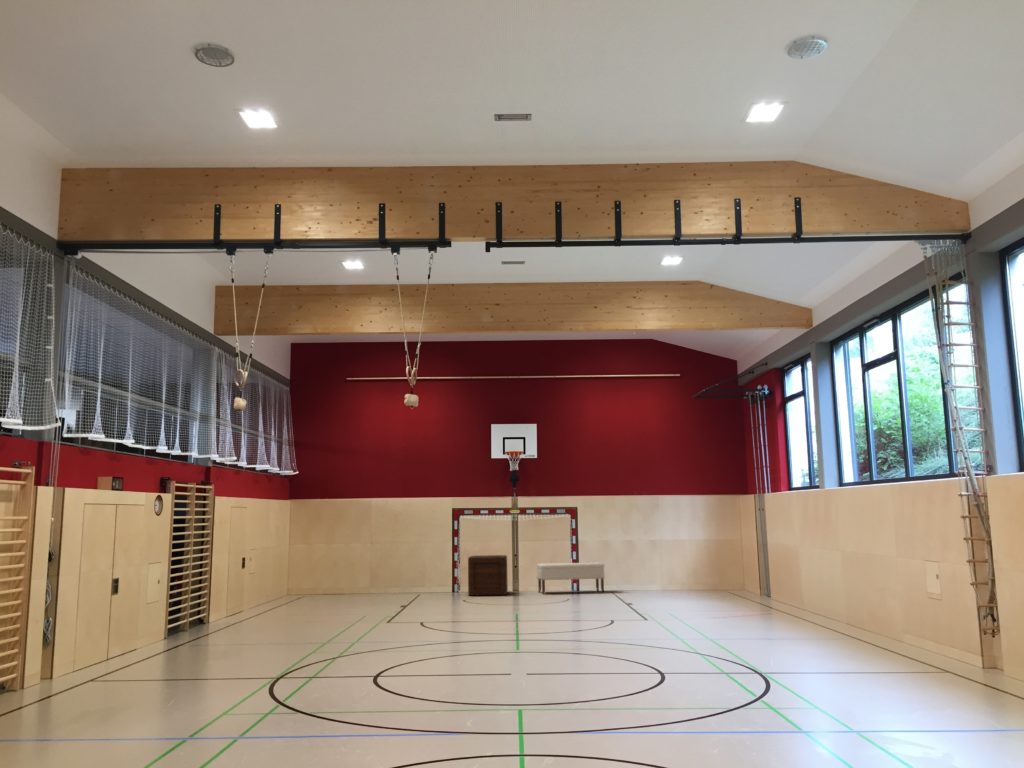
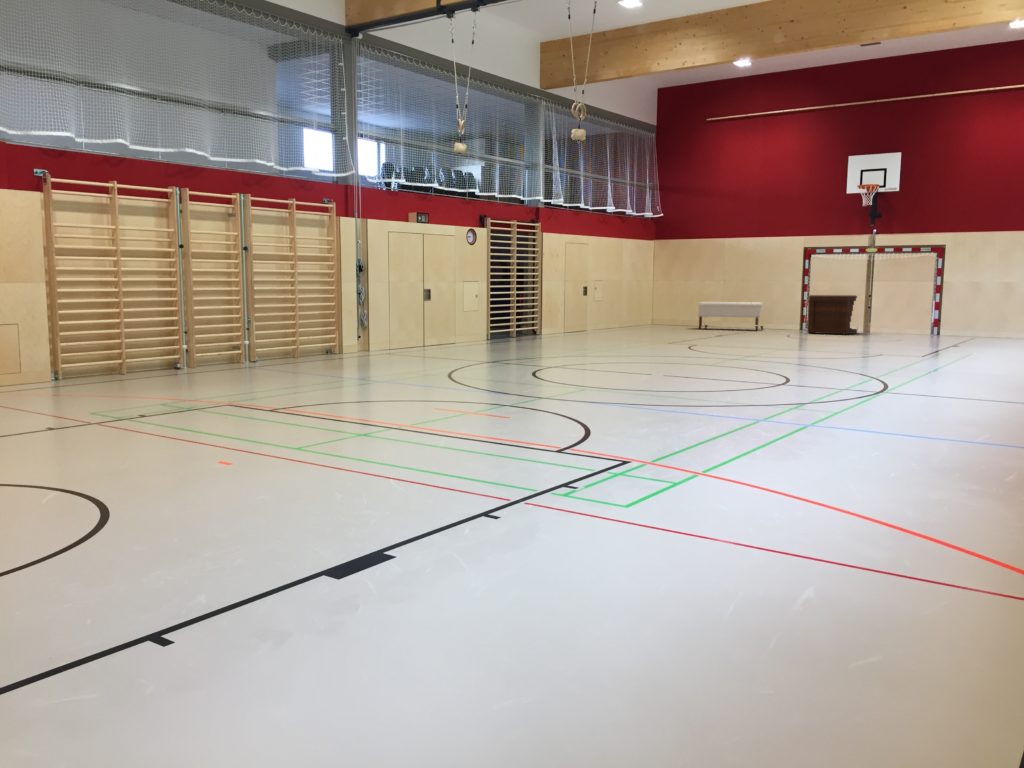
bench: present [537,562,604,594] -> present [698,302,763,330]

